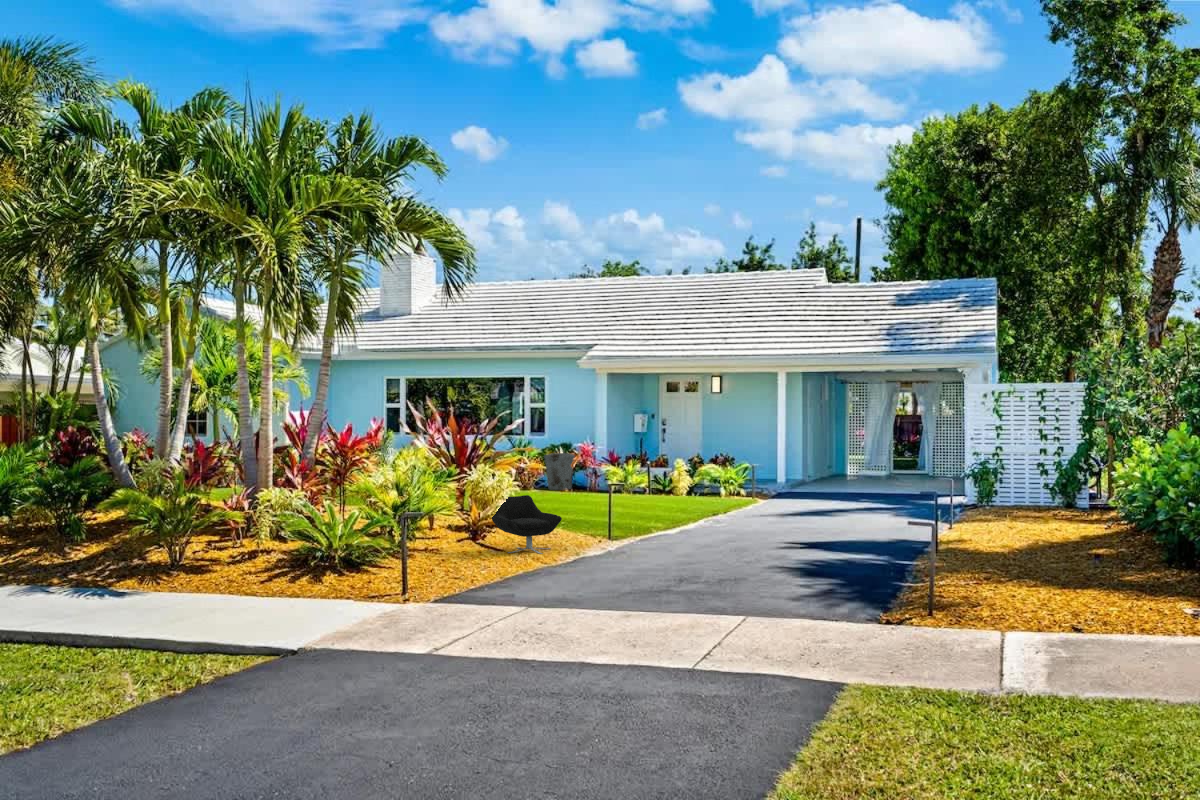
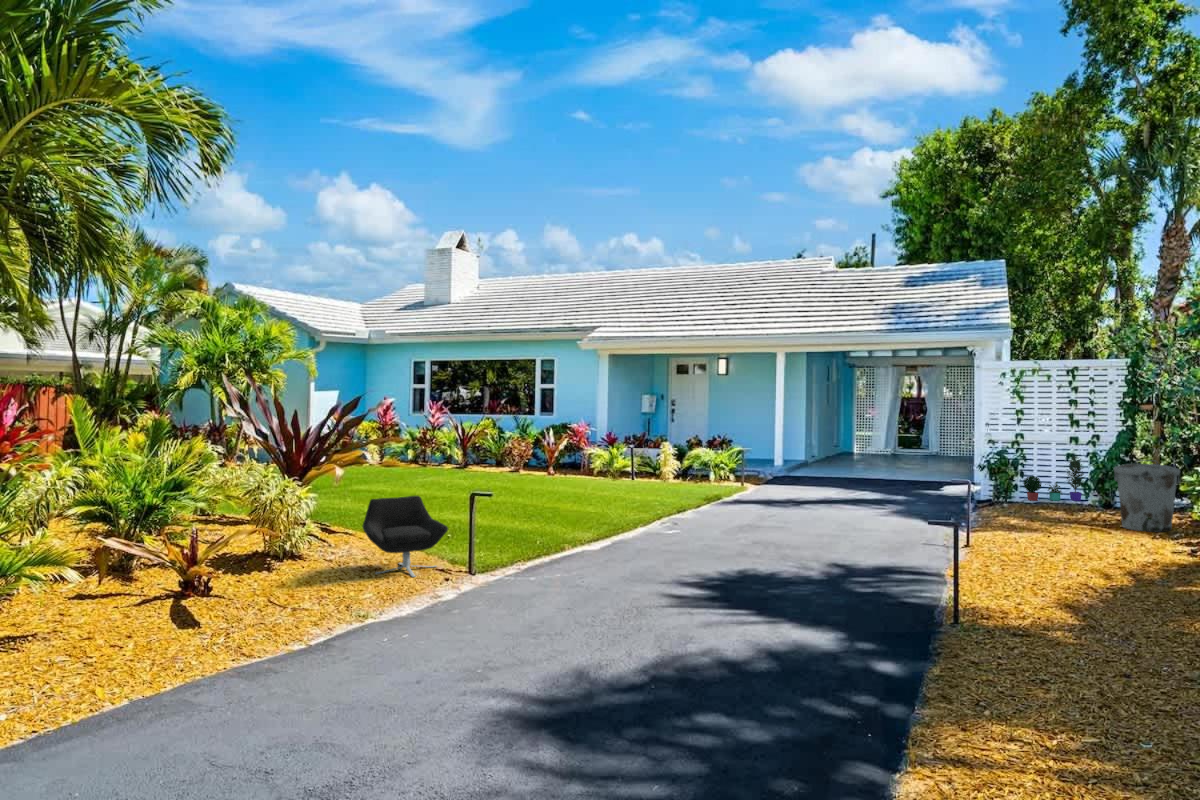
trash can: present [544,452,575,490] -> present [1114,460,1180,532]
potted plant: none [1000,465,1052,504] -> present [1023,456,1084,501]

